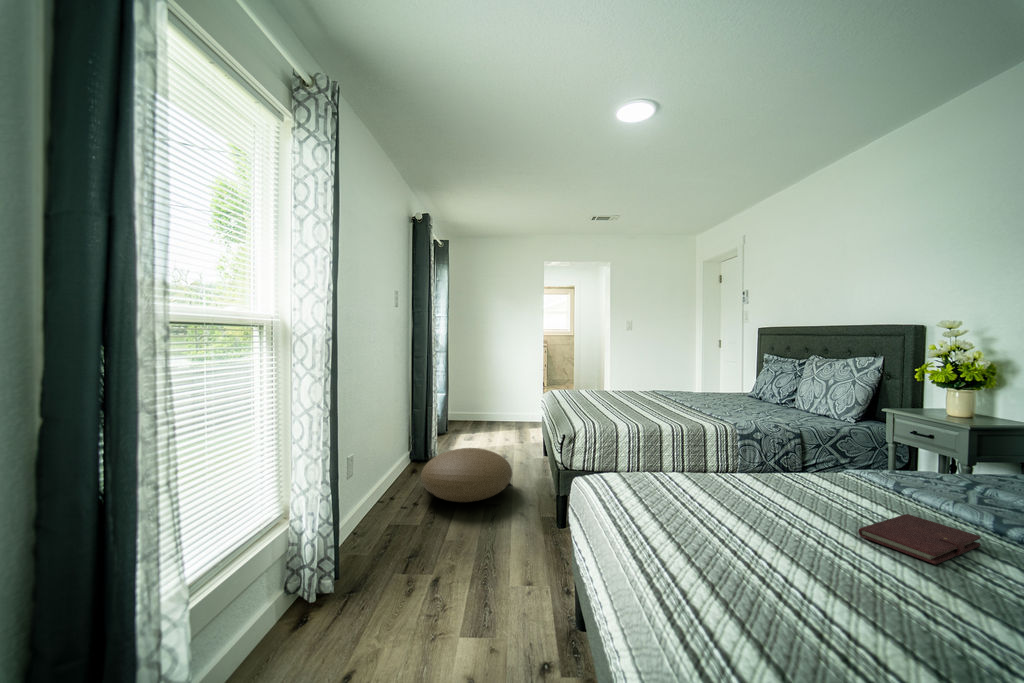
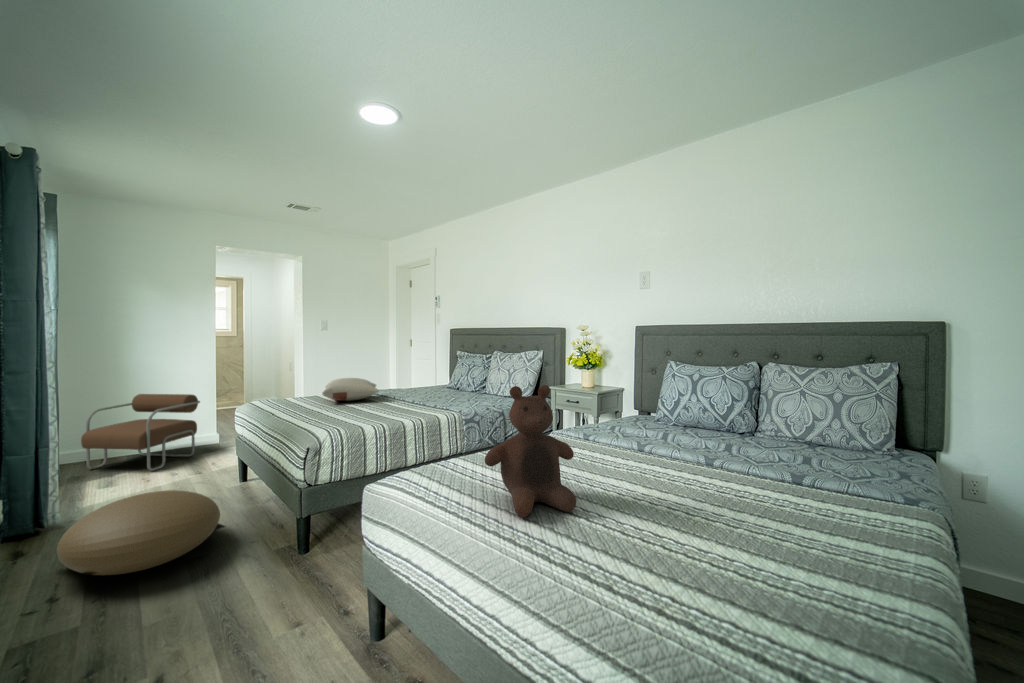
pillow: none [602,376,660,398] -> present [322,378,379,401]
armchair: none [462,377,530,435] -> present [81,394,200,471]
stuffed bear: none [658,392,791,571] -> present [485,385,576,517]
notebook: present [858,514,981,564] -> none [594,452,641,477]

